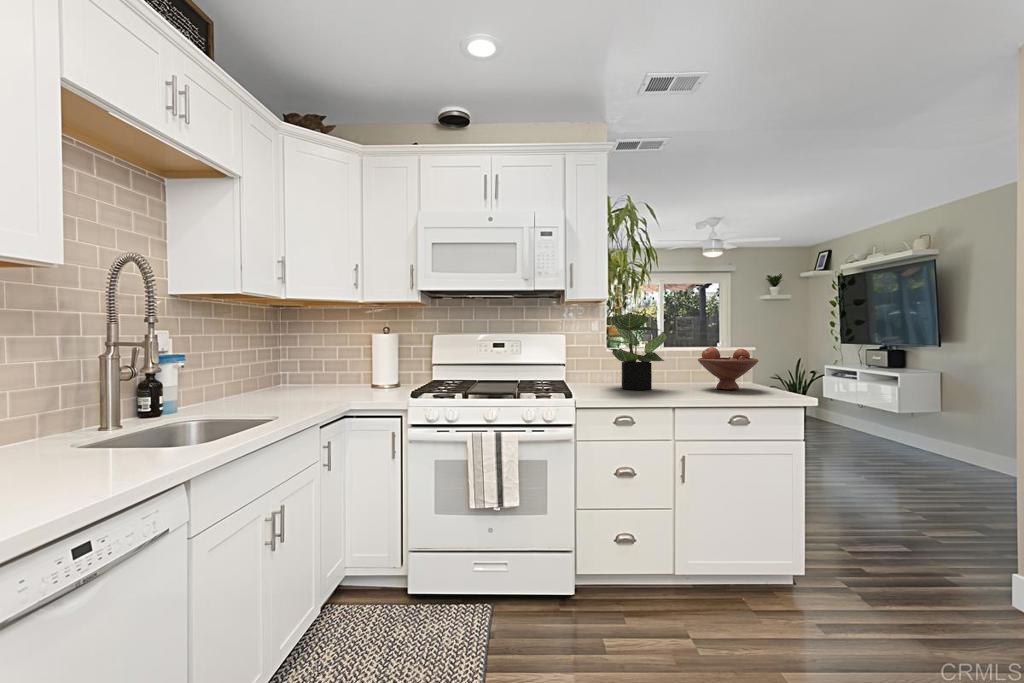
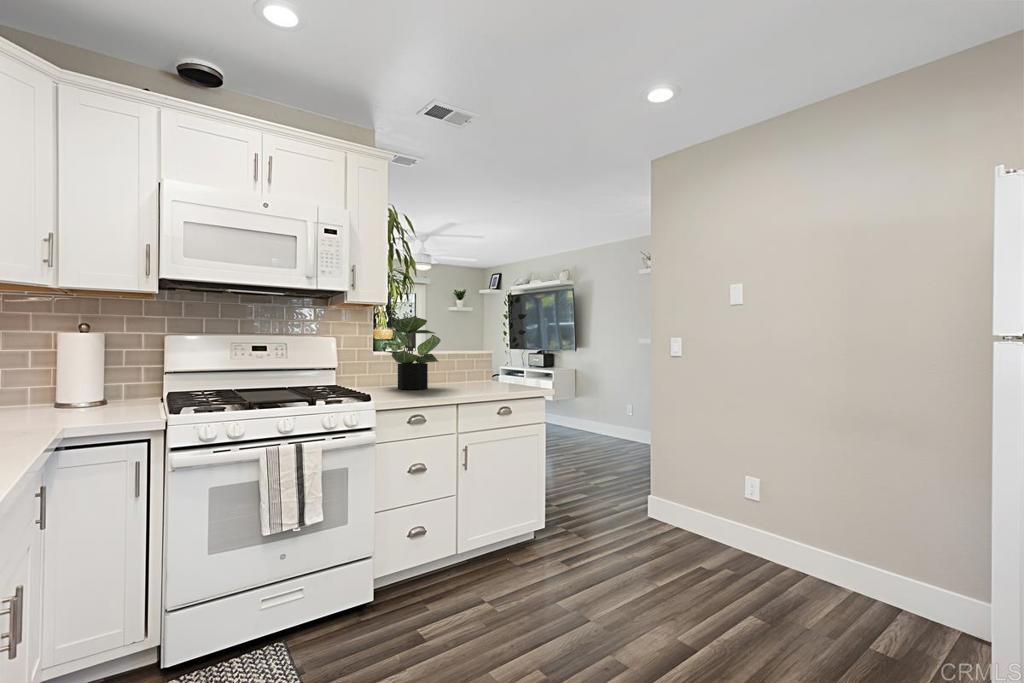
fruit bowl: present [698,347,758,390] -> none [463,349,511,385]

